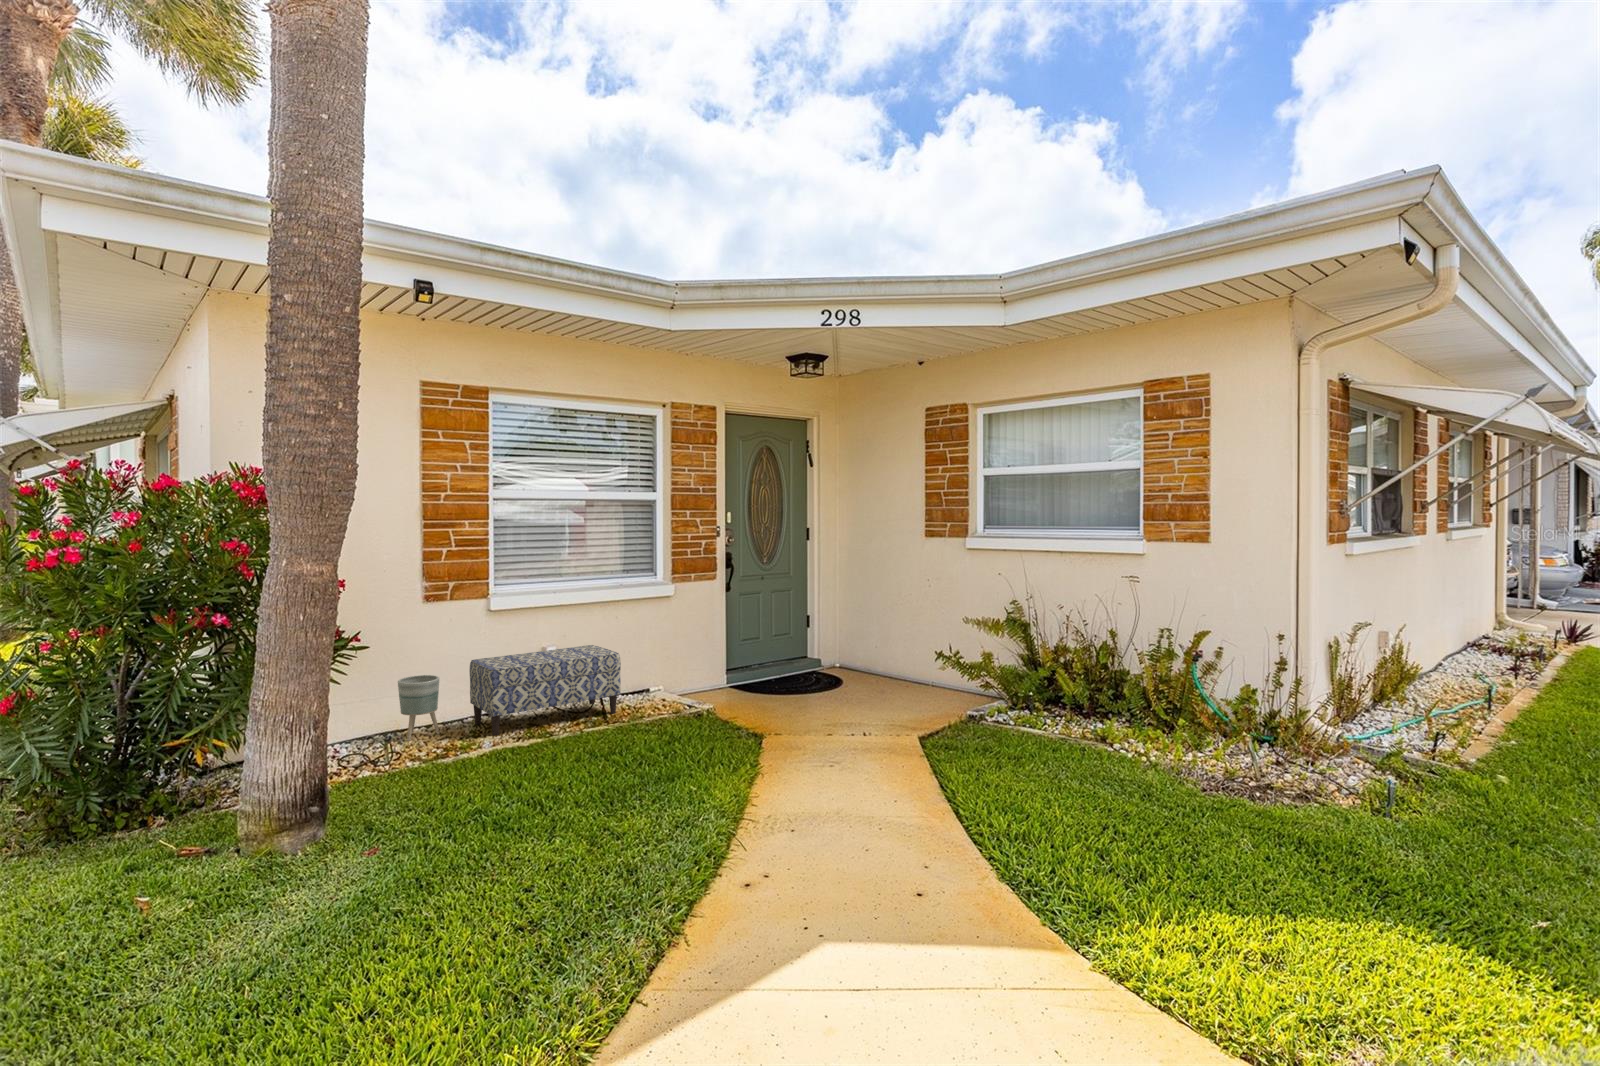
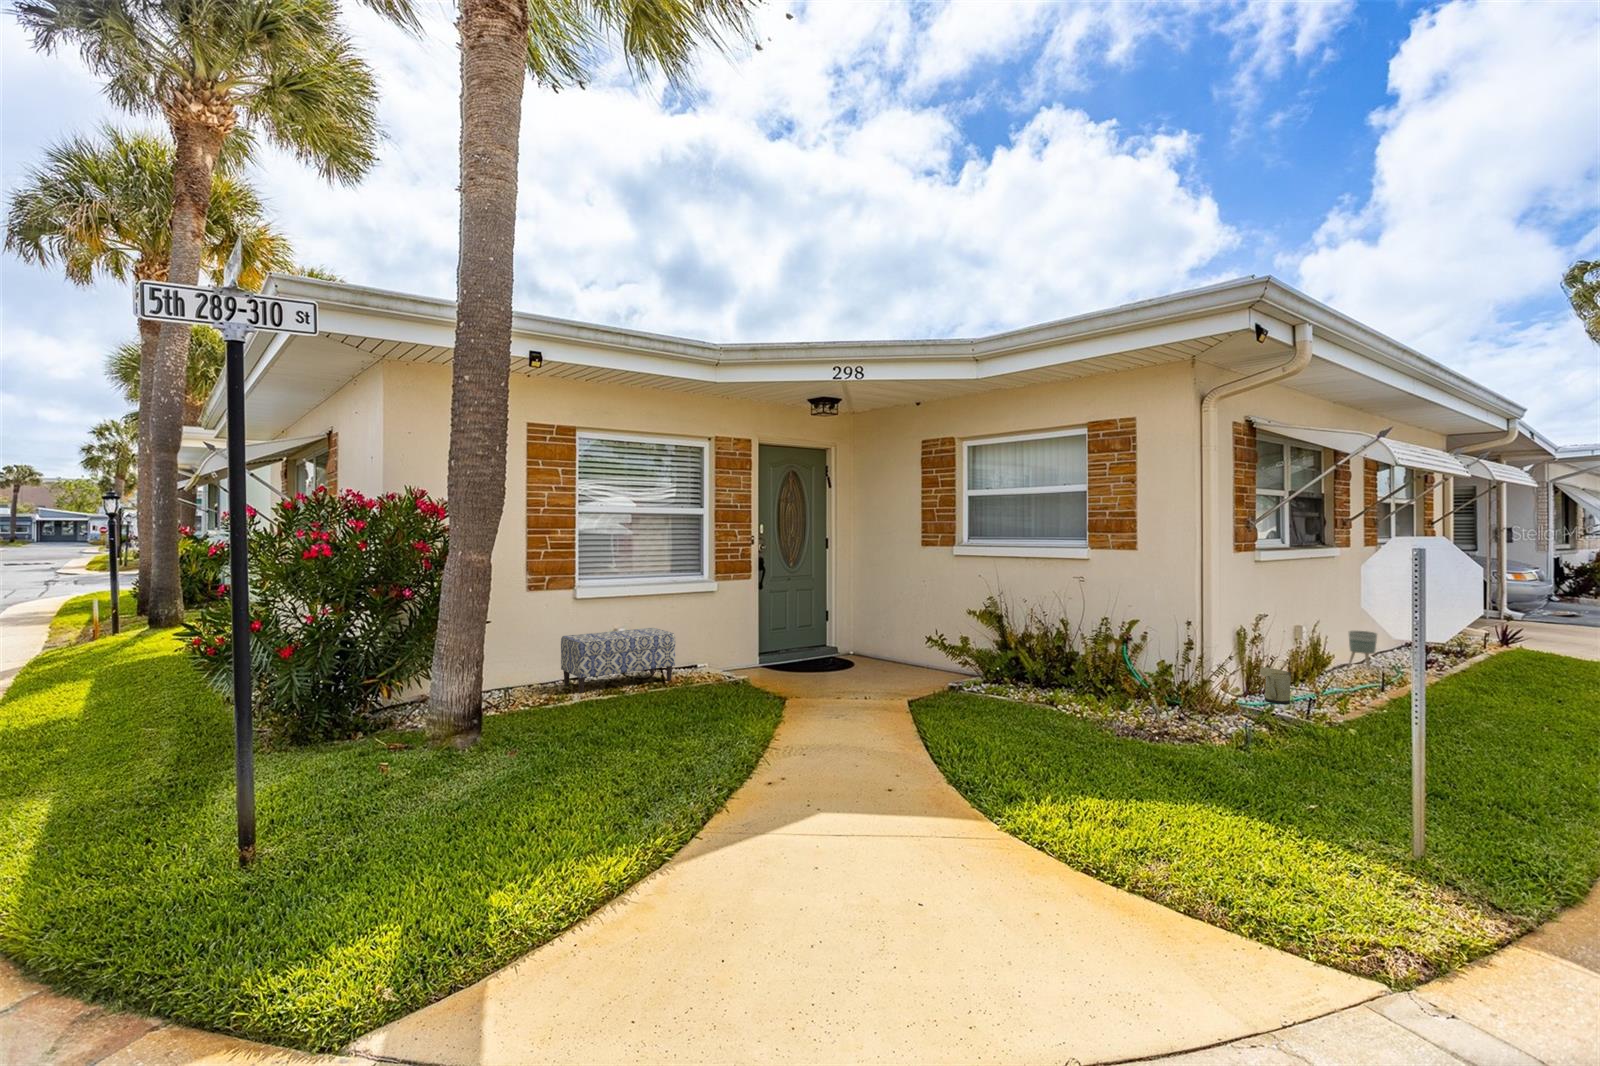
planter: present [398,675,440,741] -> present [1349,631,1377,669]
watering can: none [1361,678,1396,734] -> present [1260,662,1291,704]

